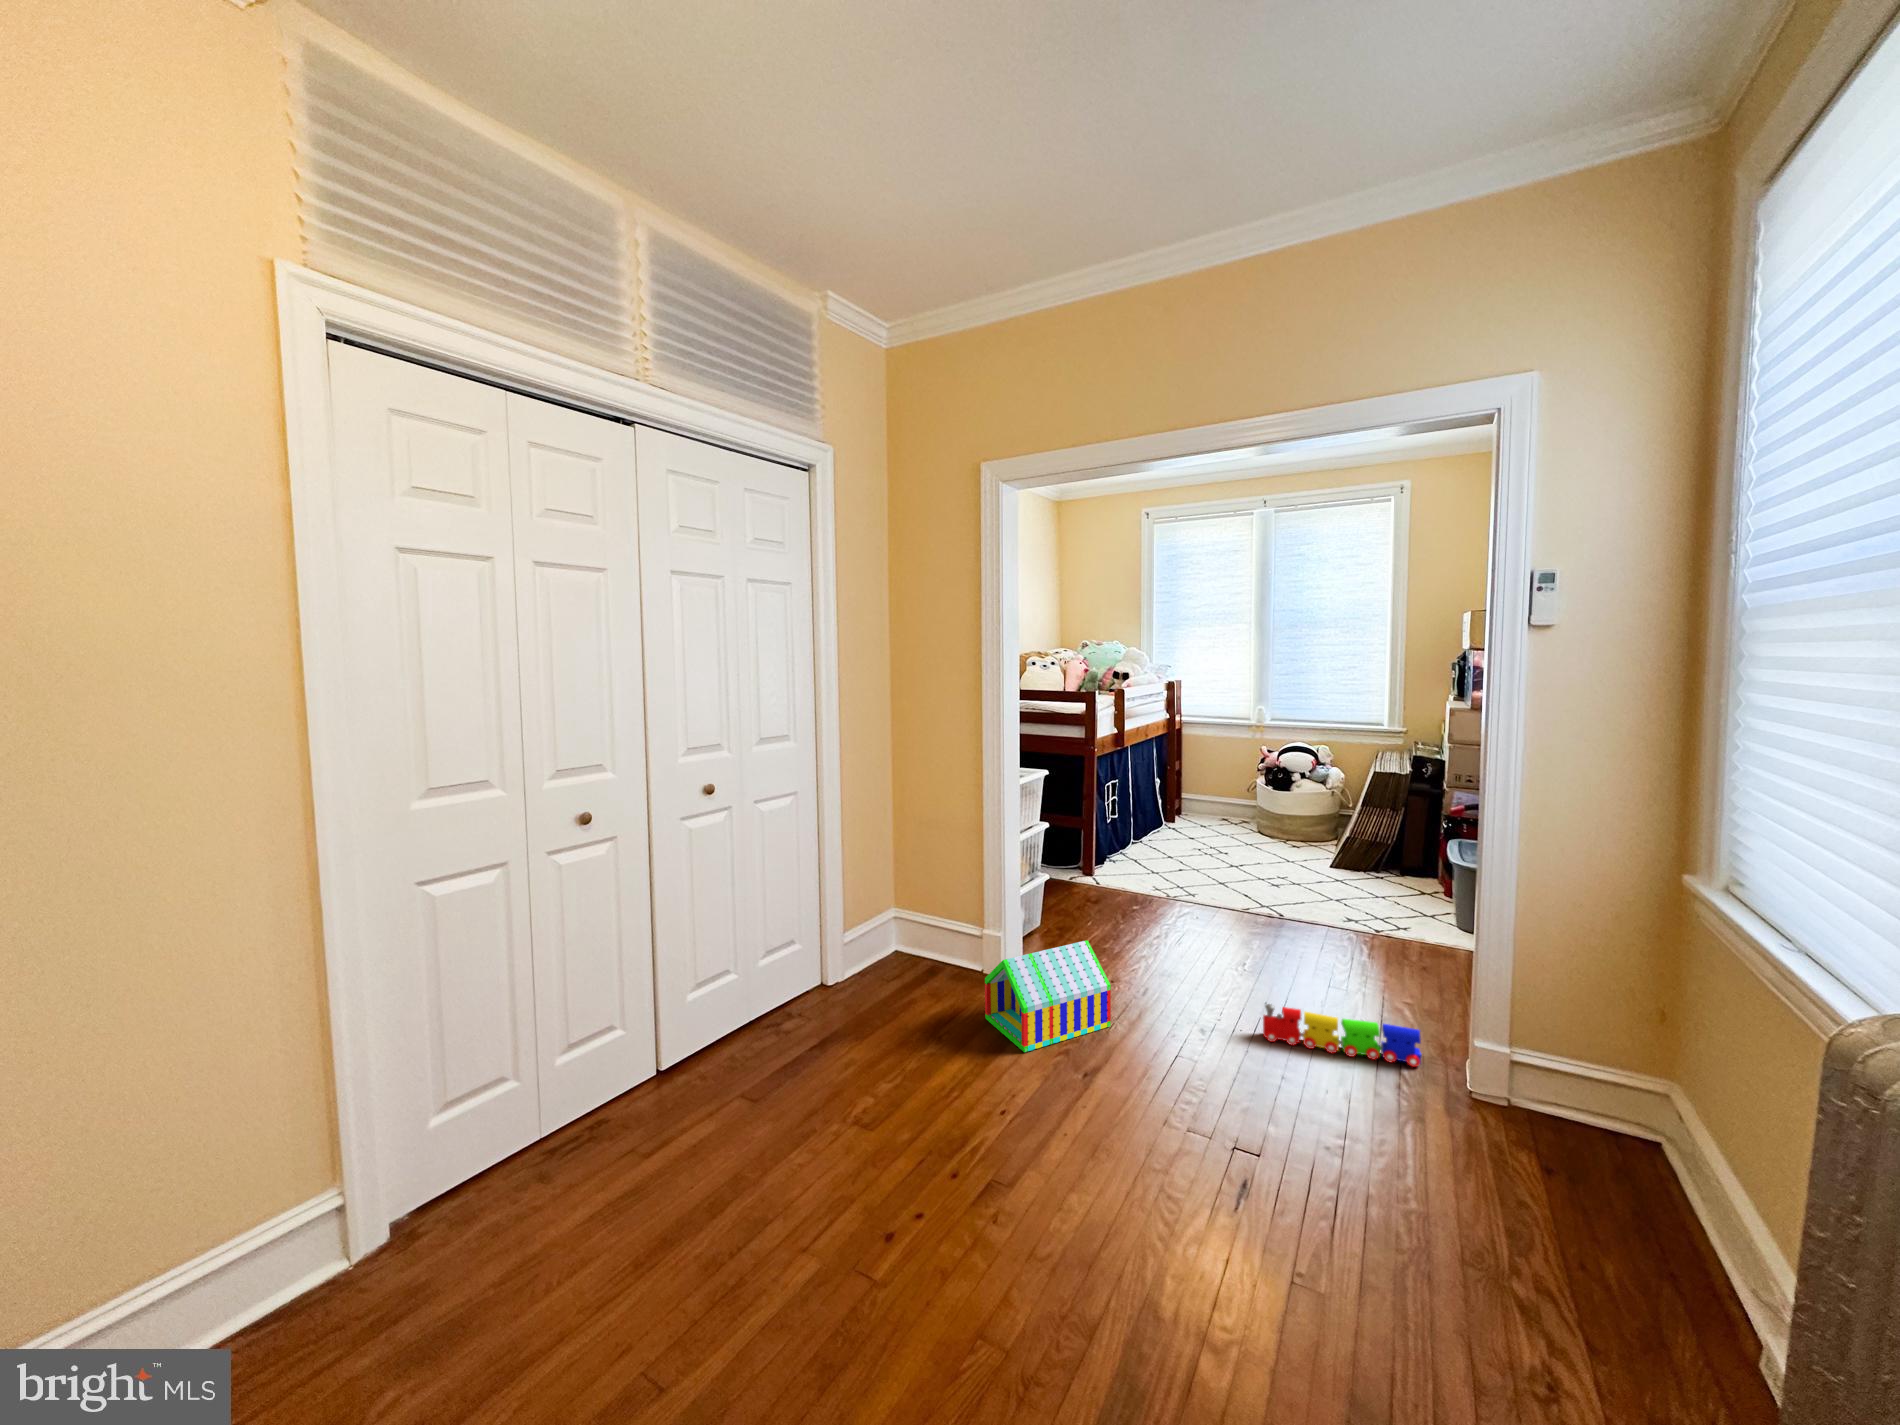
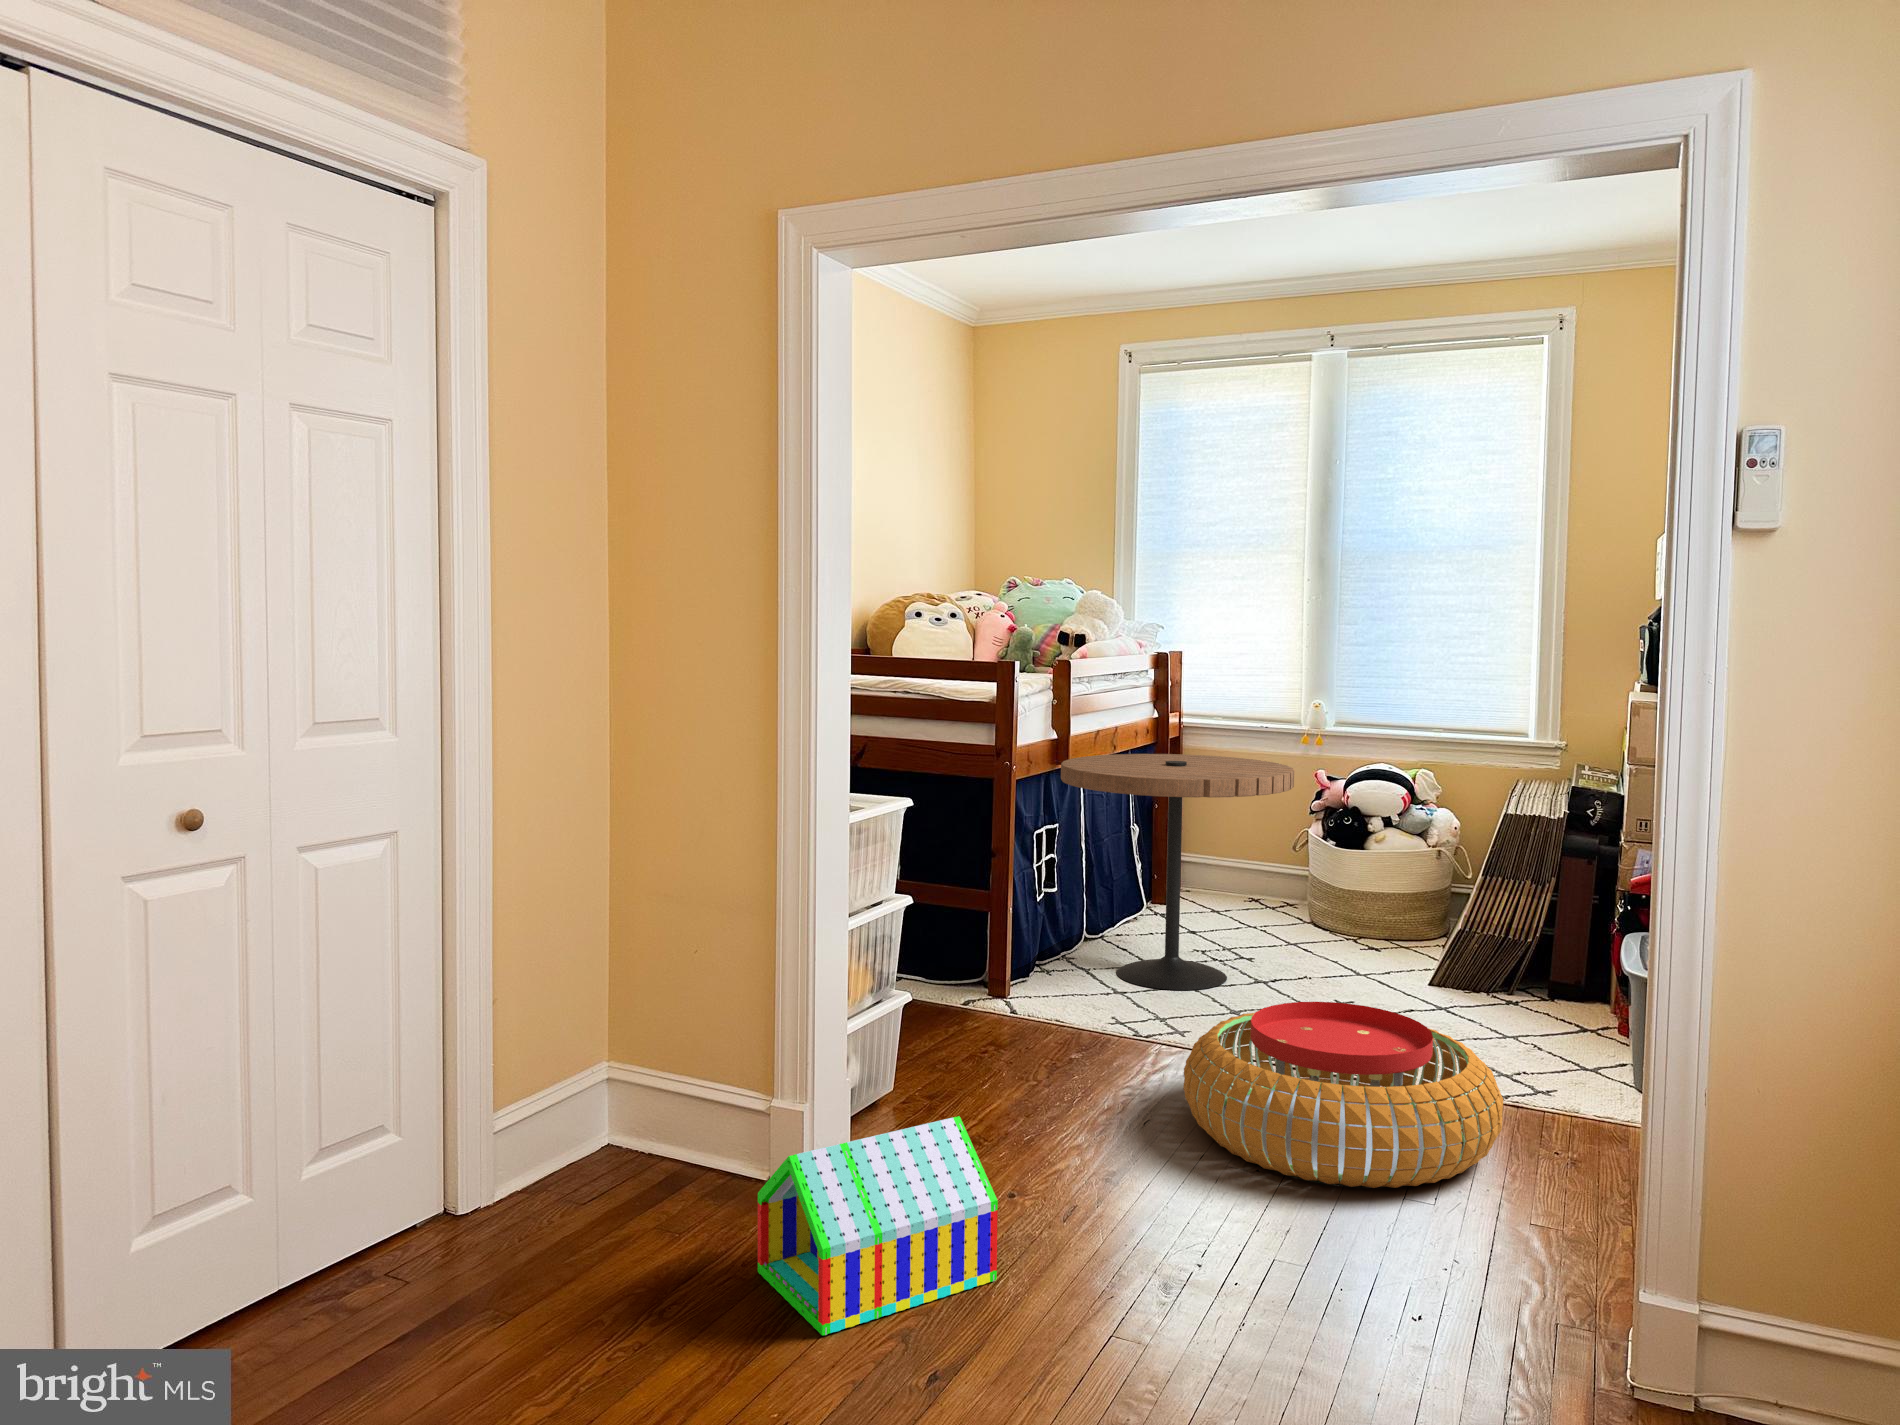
side table: none [1119,740,1251,870] -> present [1061,754,1294,990]
pouf: none [1200,879,1384,982] -> present [1183,1002,1504,1188]
toy train: present [1263,1004,1422,1067] -> none [1277,1230,1554,1340]

